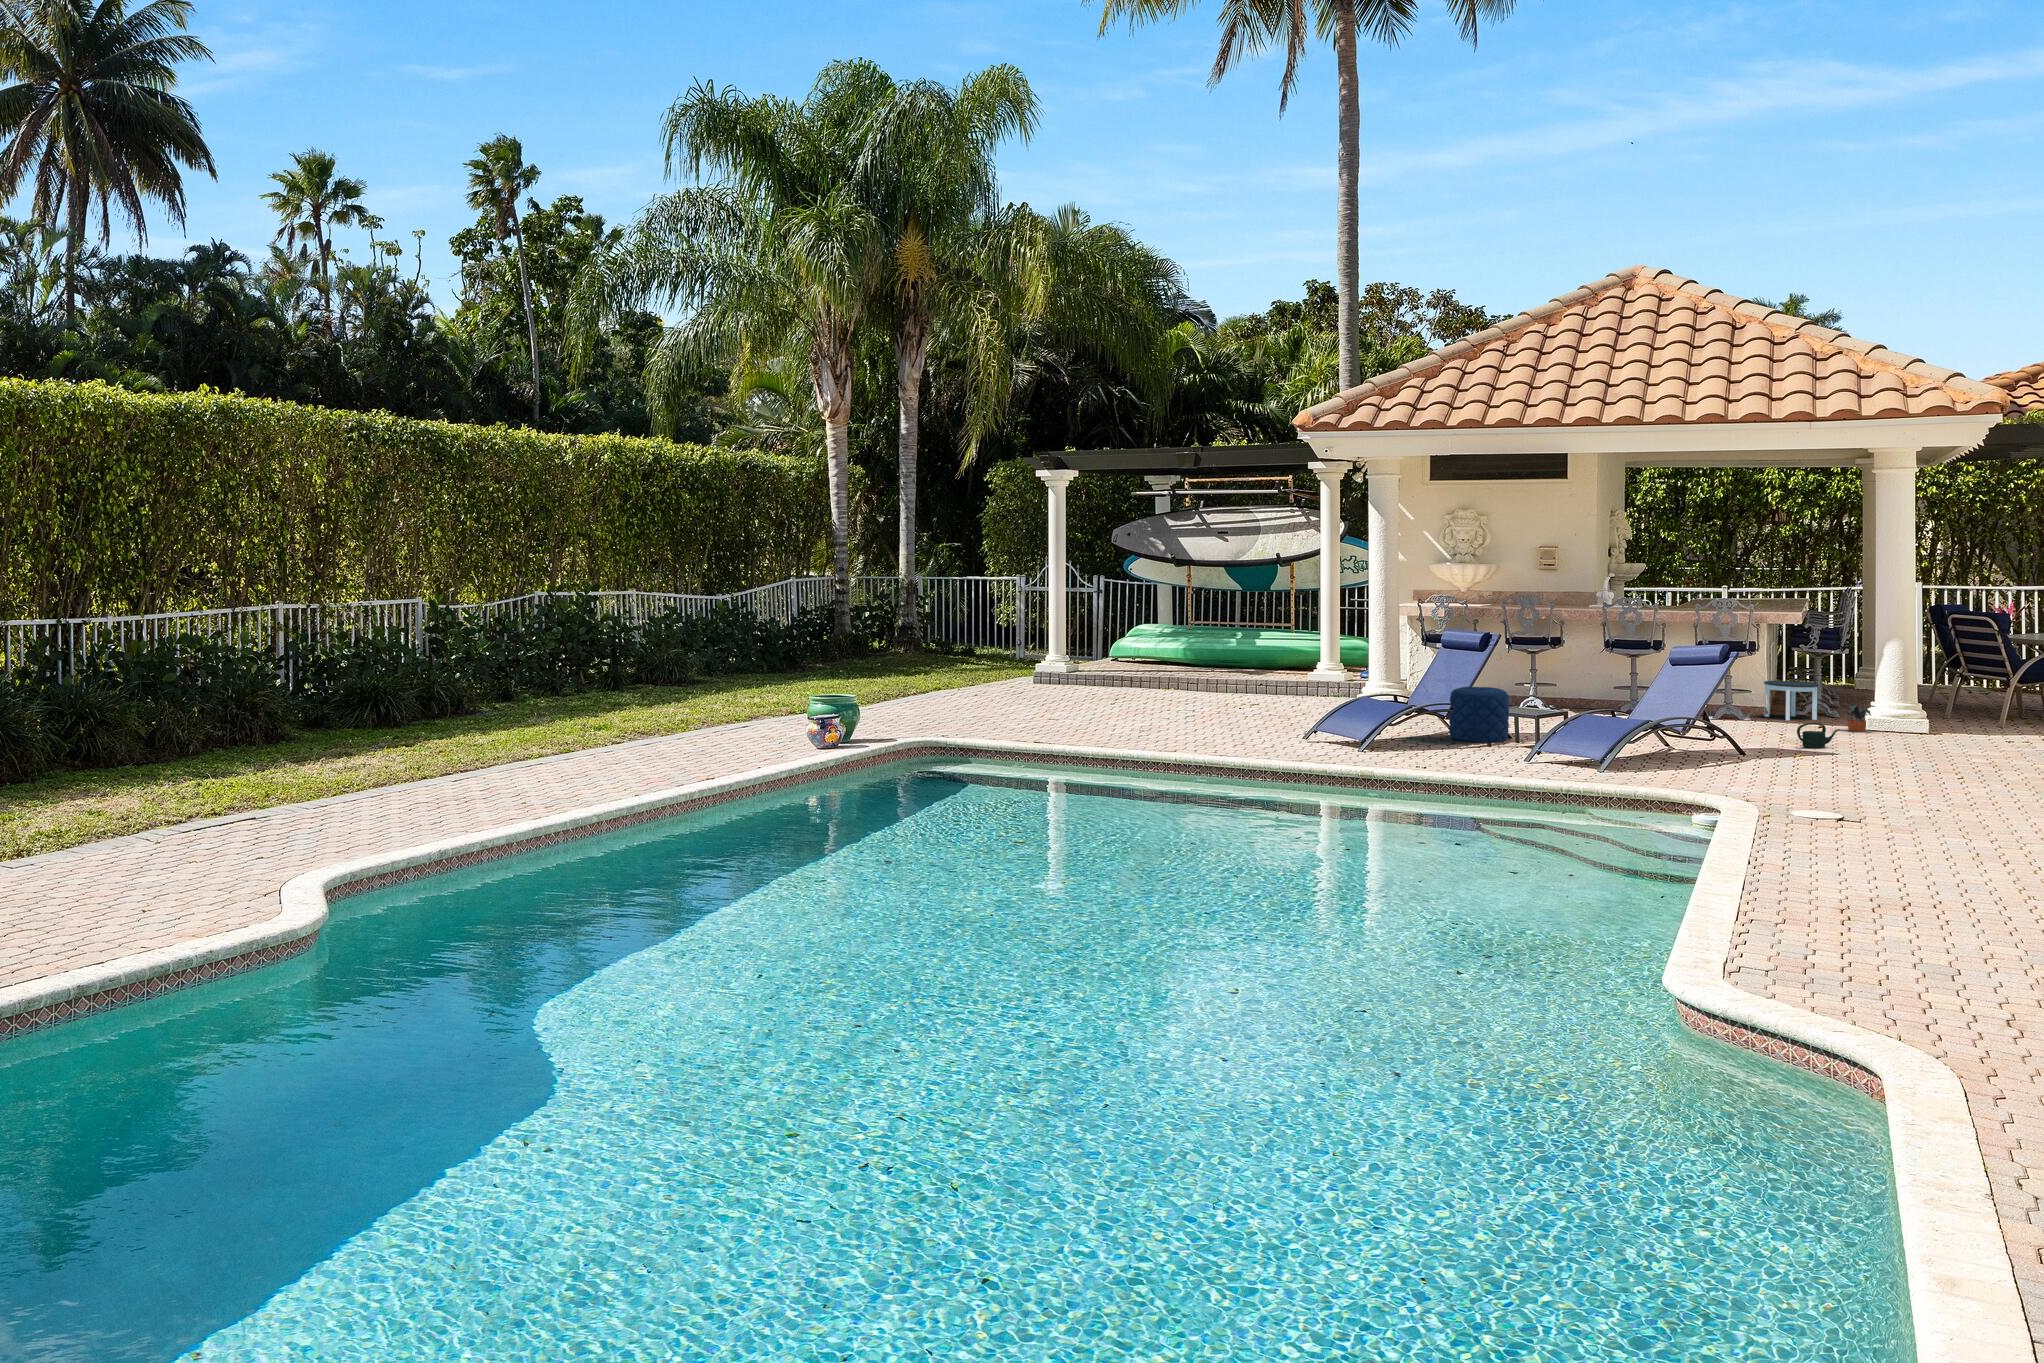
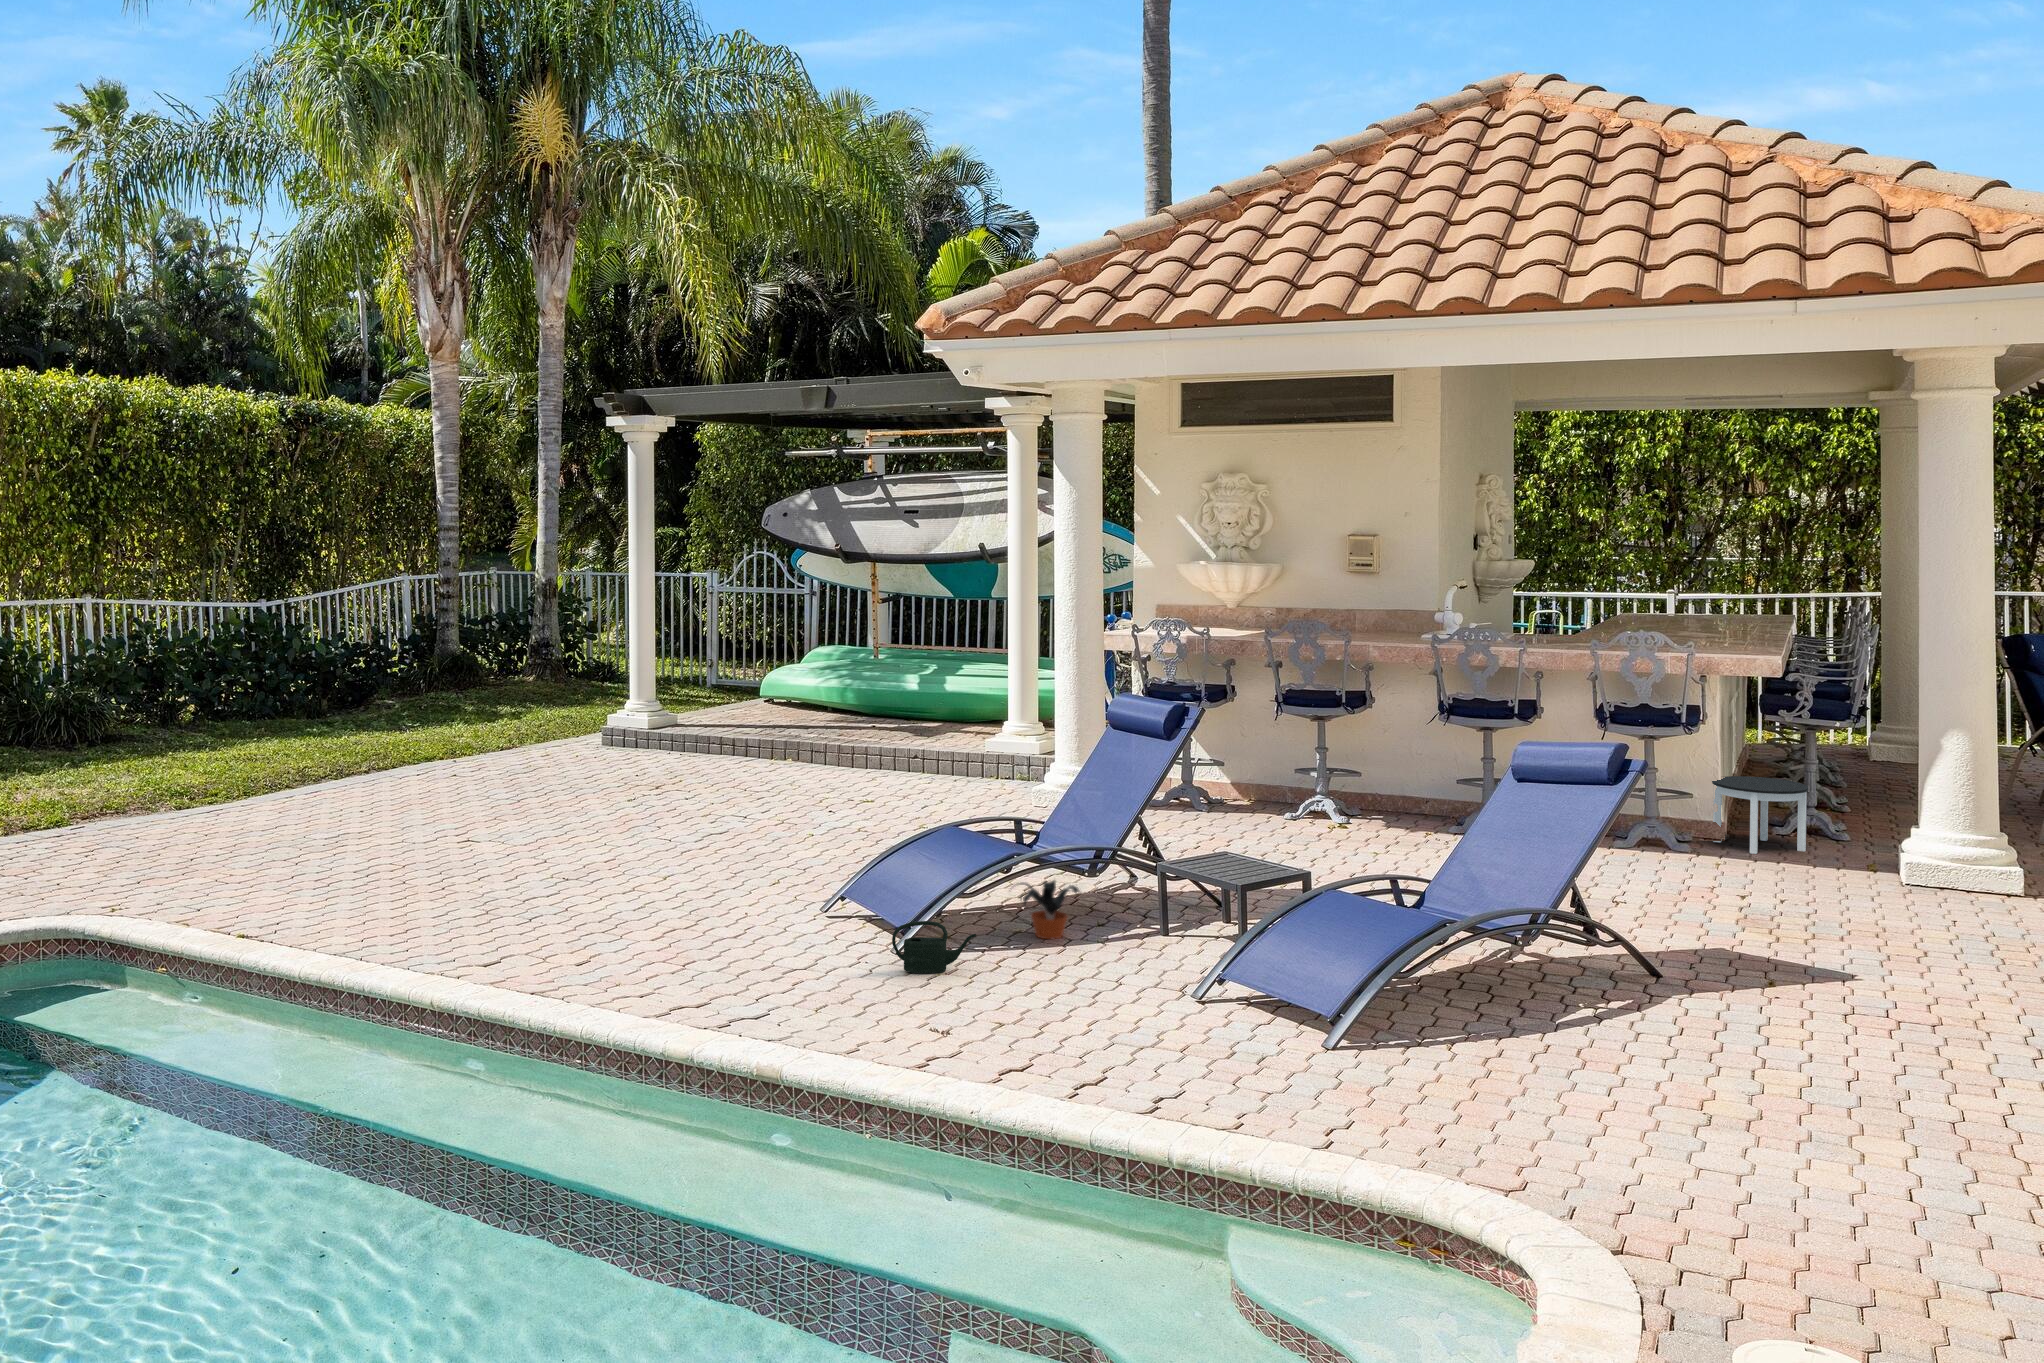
pouf: present [1449,687,1509,743] -> none [1107,811,1216,927]
potted plant: present [1835,704,1875,732] -> present [1020,880,1081,939]
watering can: present [1797,723,1840,748] -> present [892,921,976,973]

